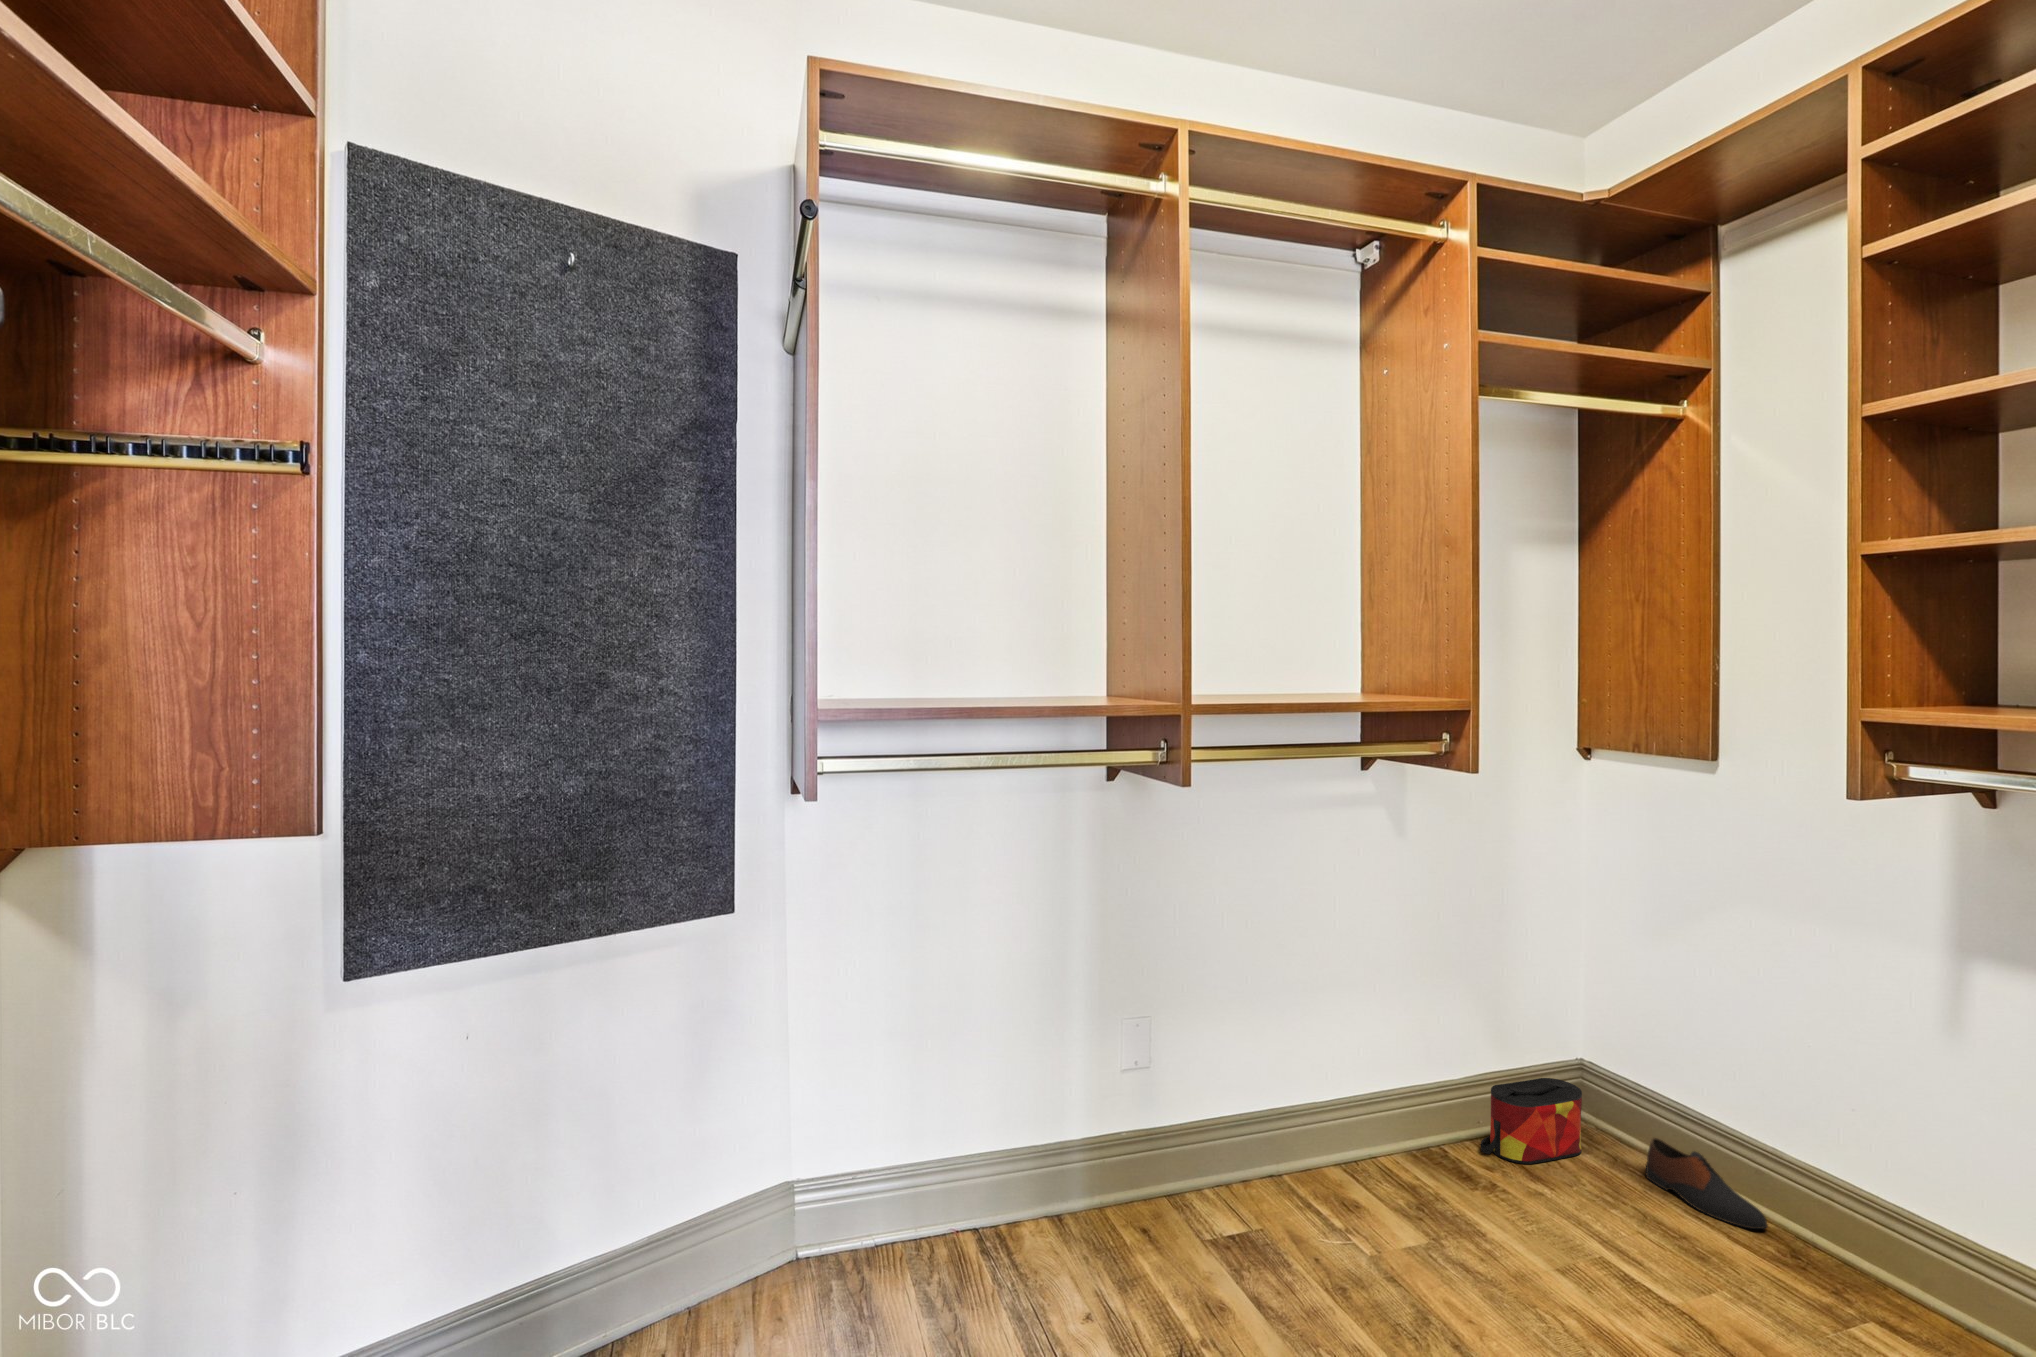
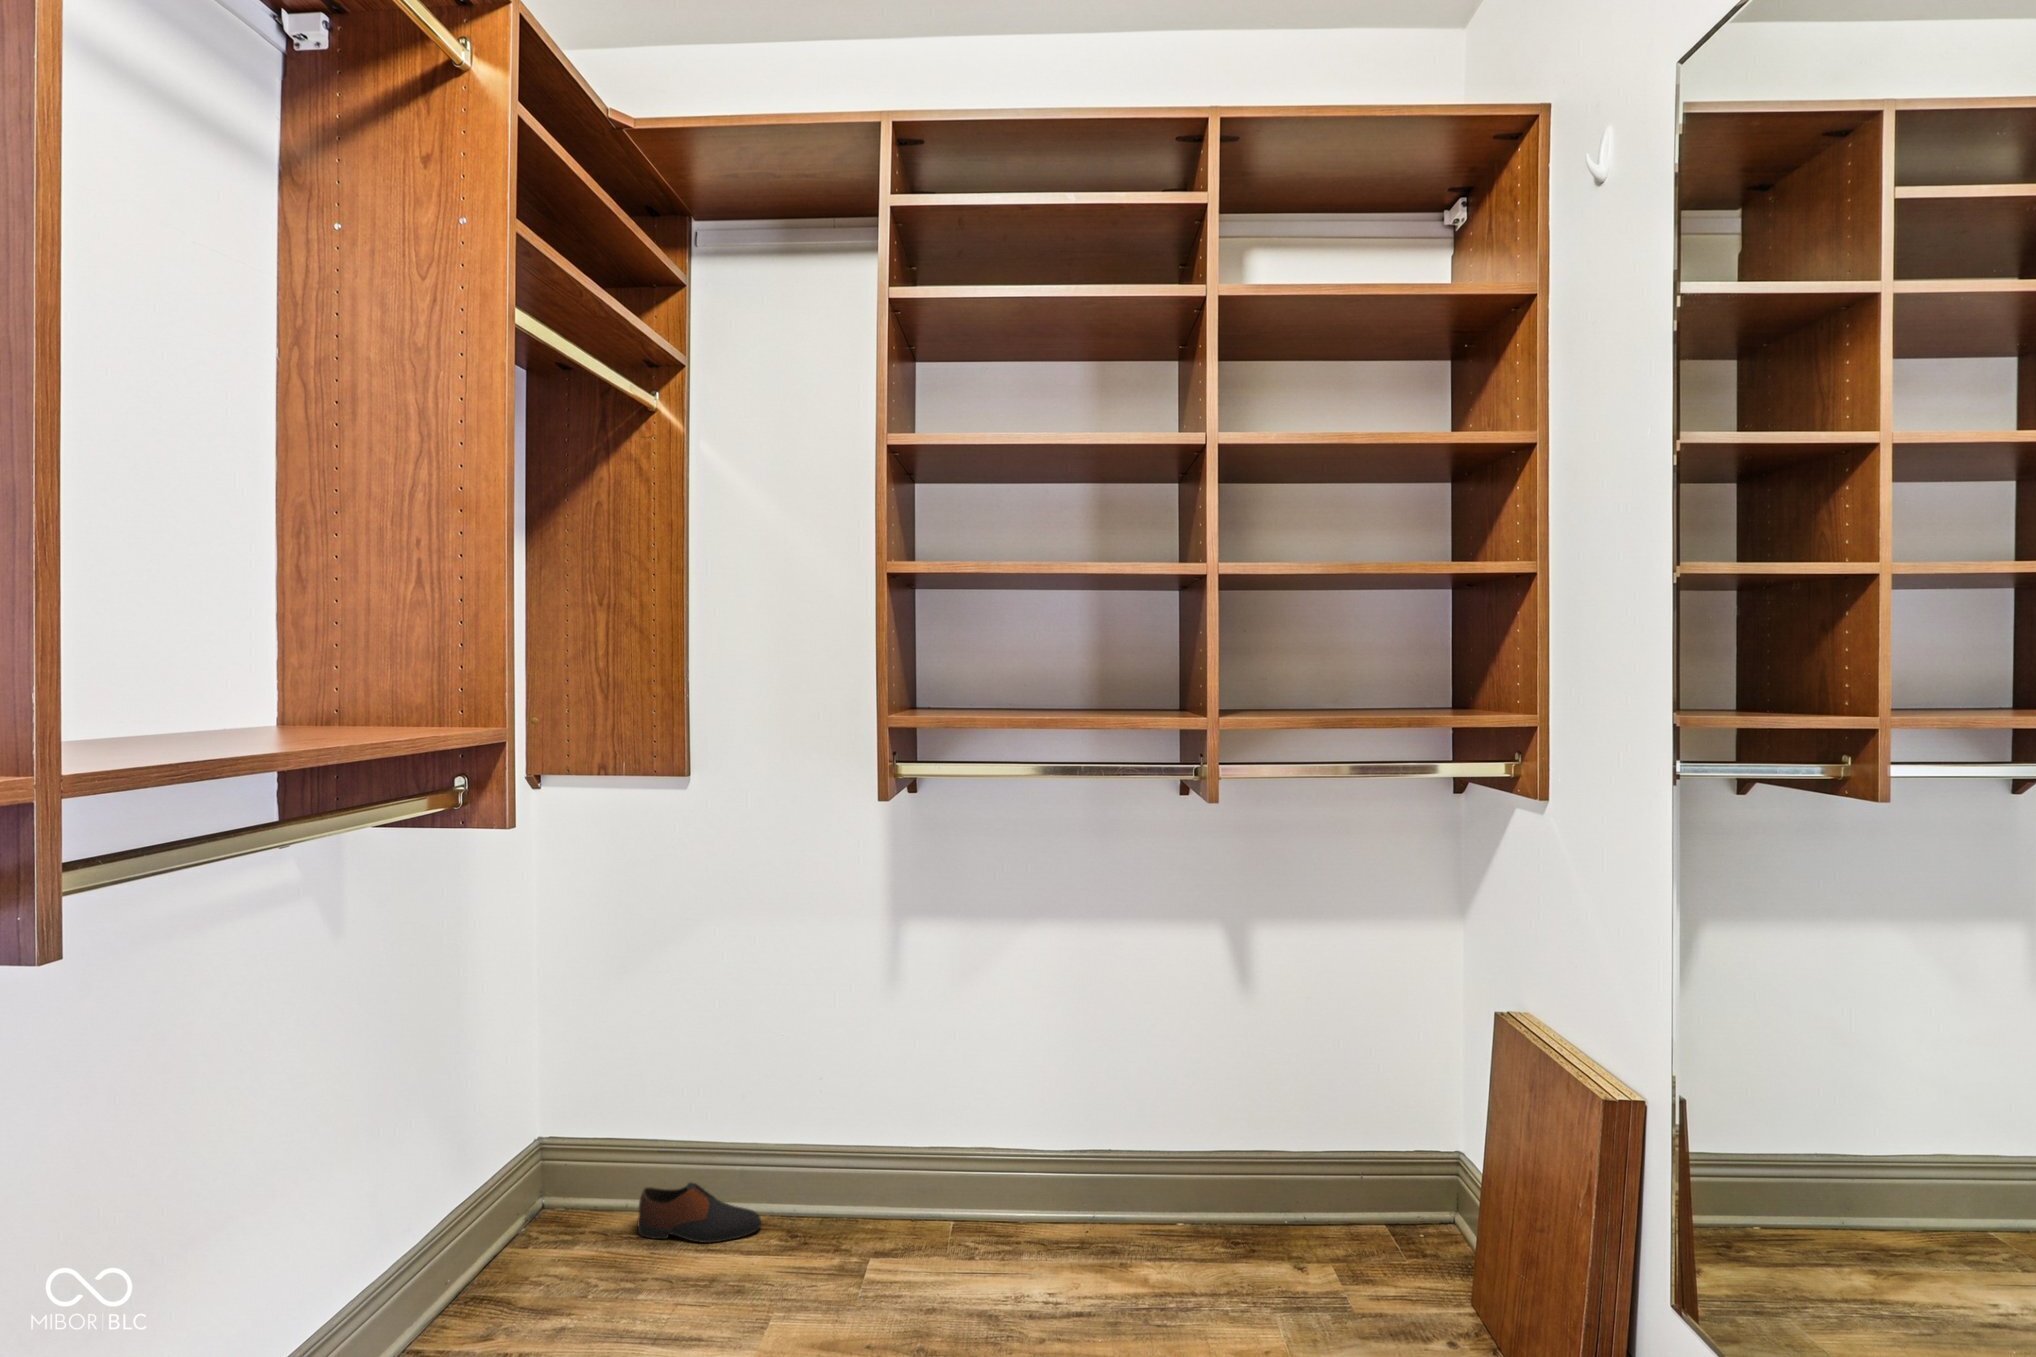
bag: present [1480,1078,1582,1164] -> none [463,1171,567,1318]

